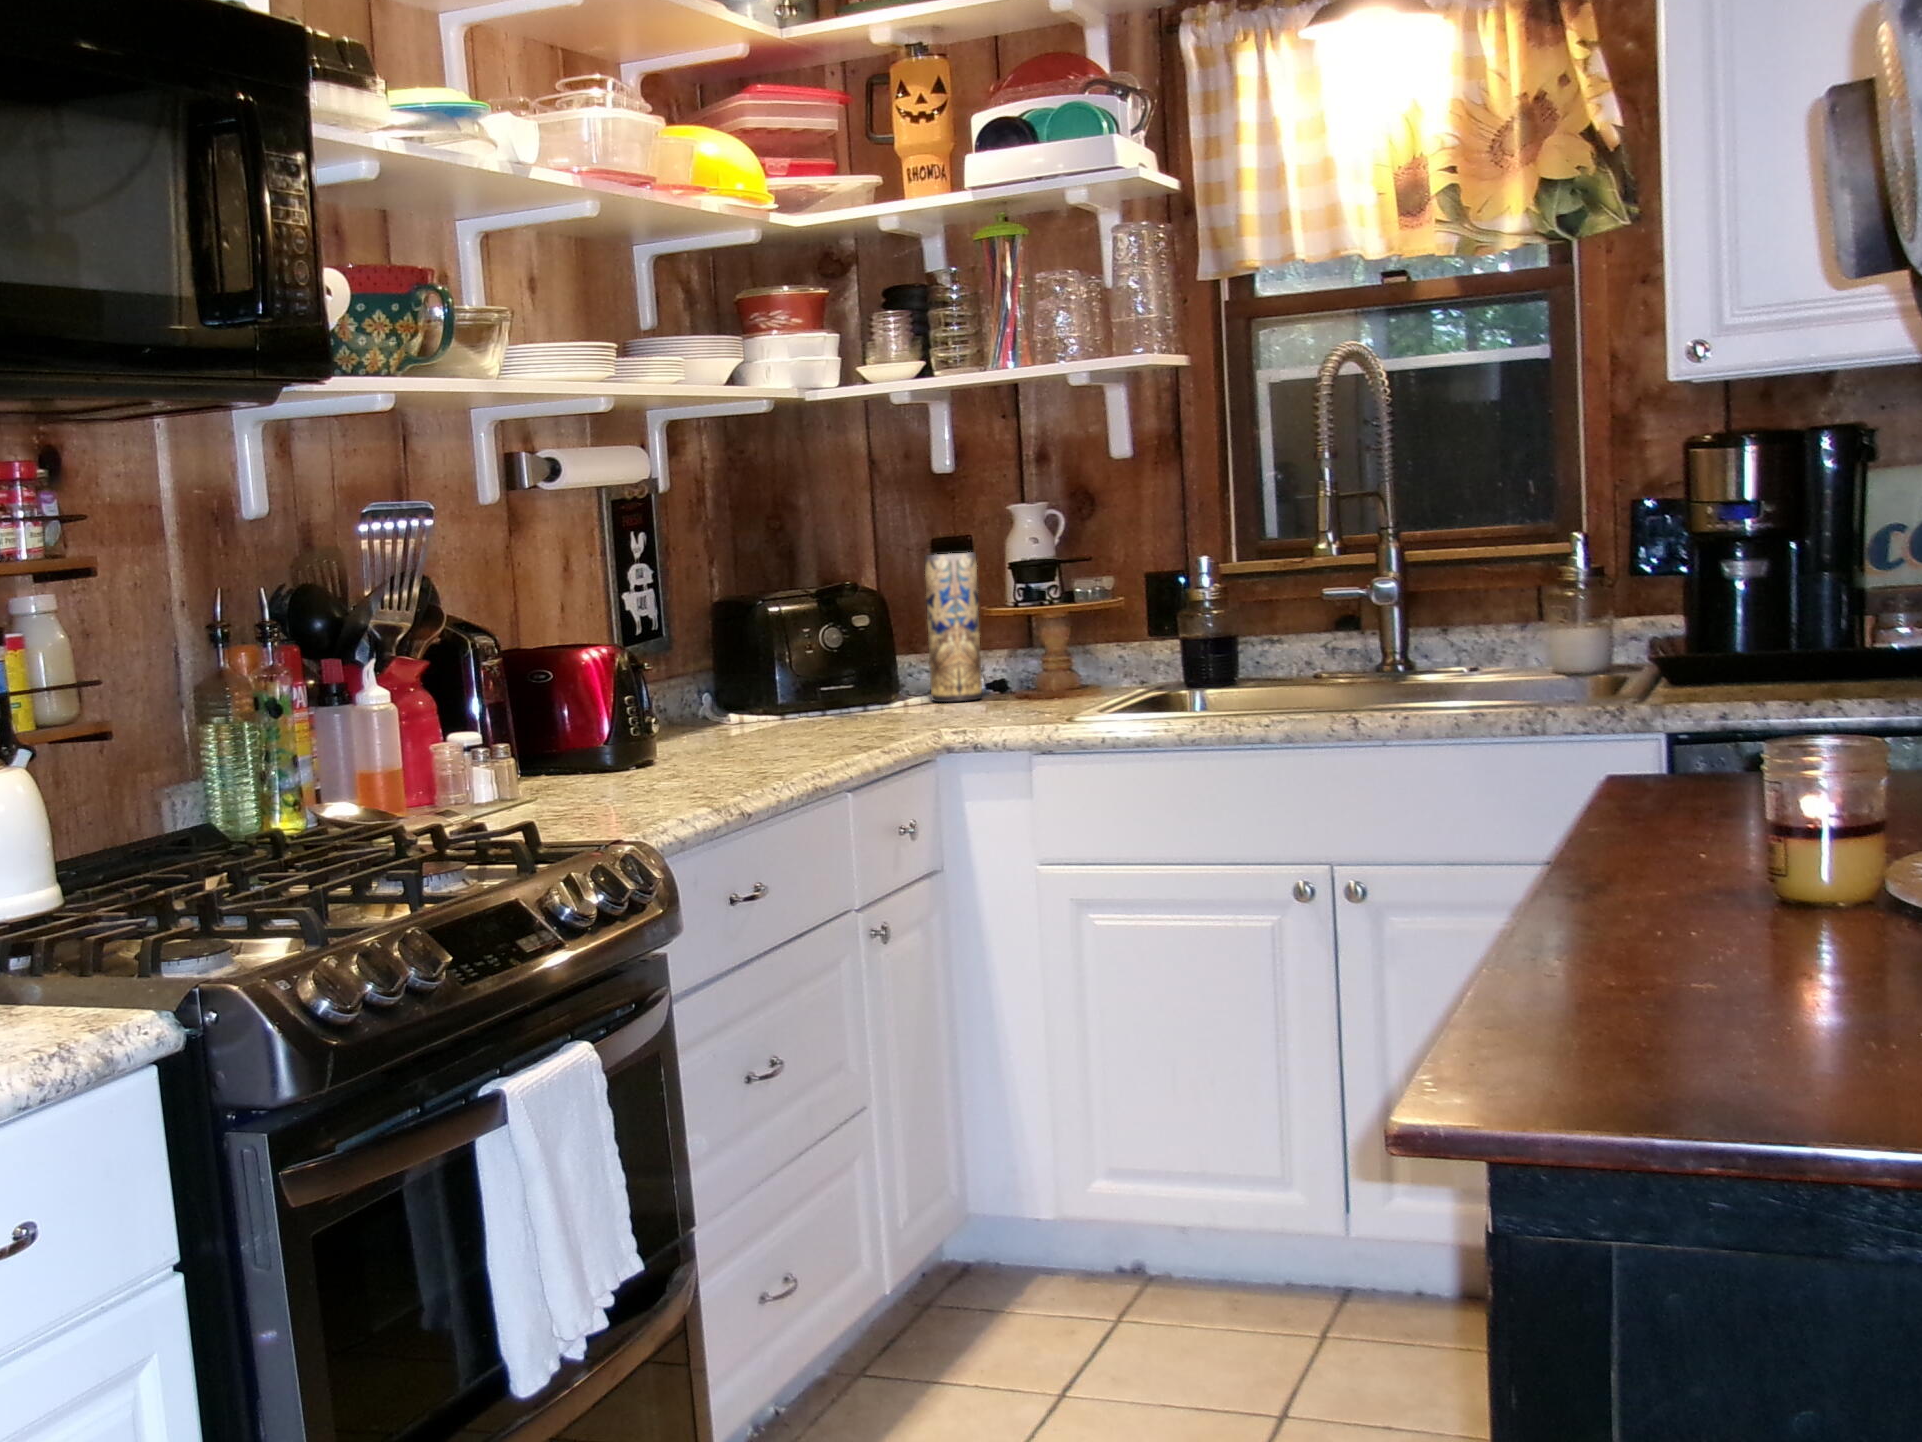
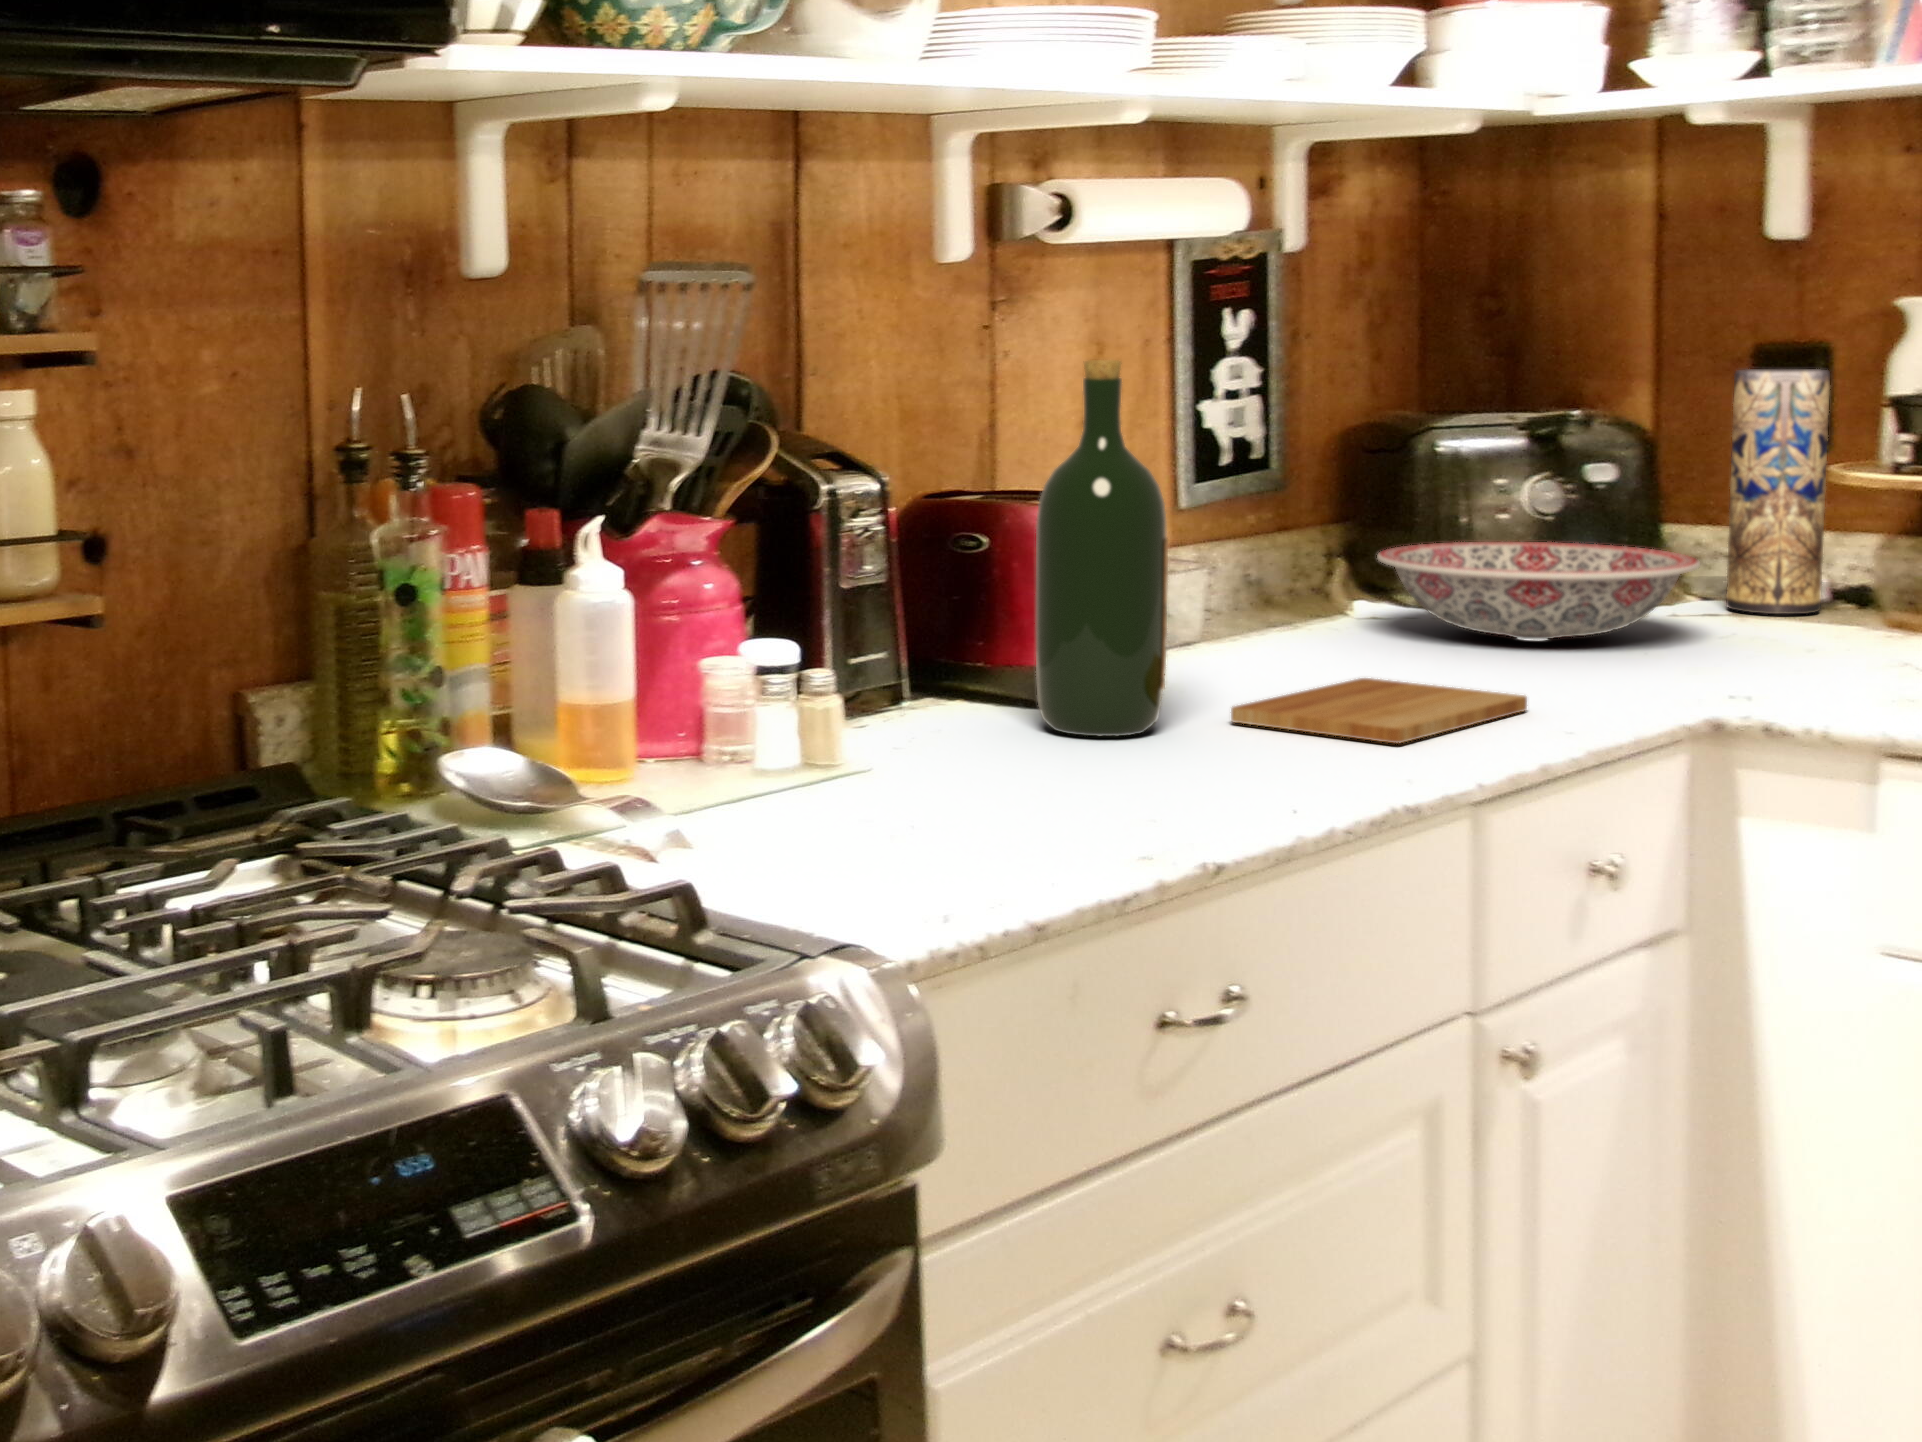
wine bottle: none [580,555,661,781] -> present [1036,360,1168,736]
ceramic bowl: none [741,665,922,722] -> present [1377,542,1700,639]
cutting board: none [696,741,851,768] -> present [1231,678,1527,744]

